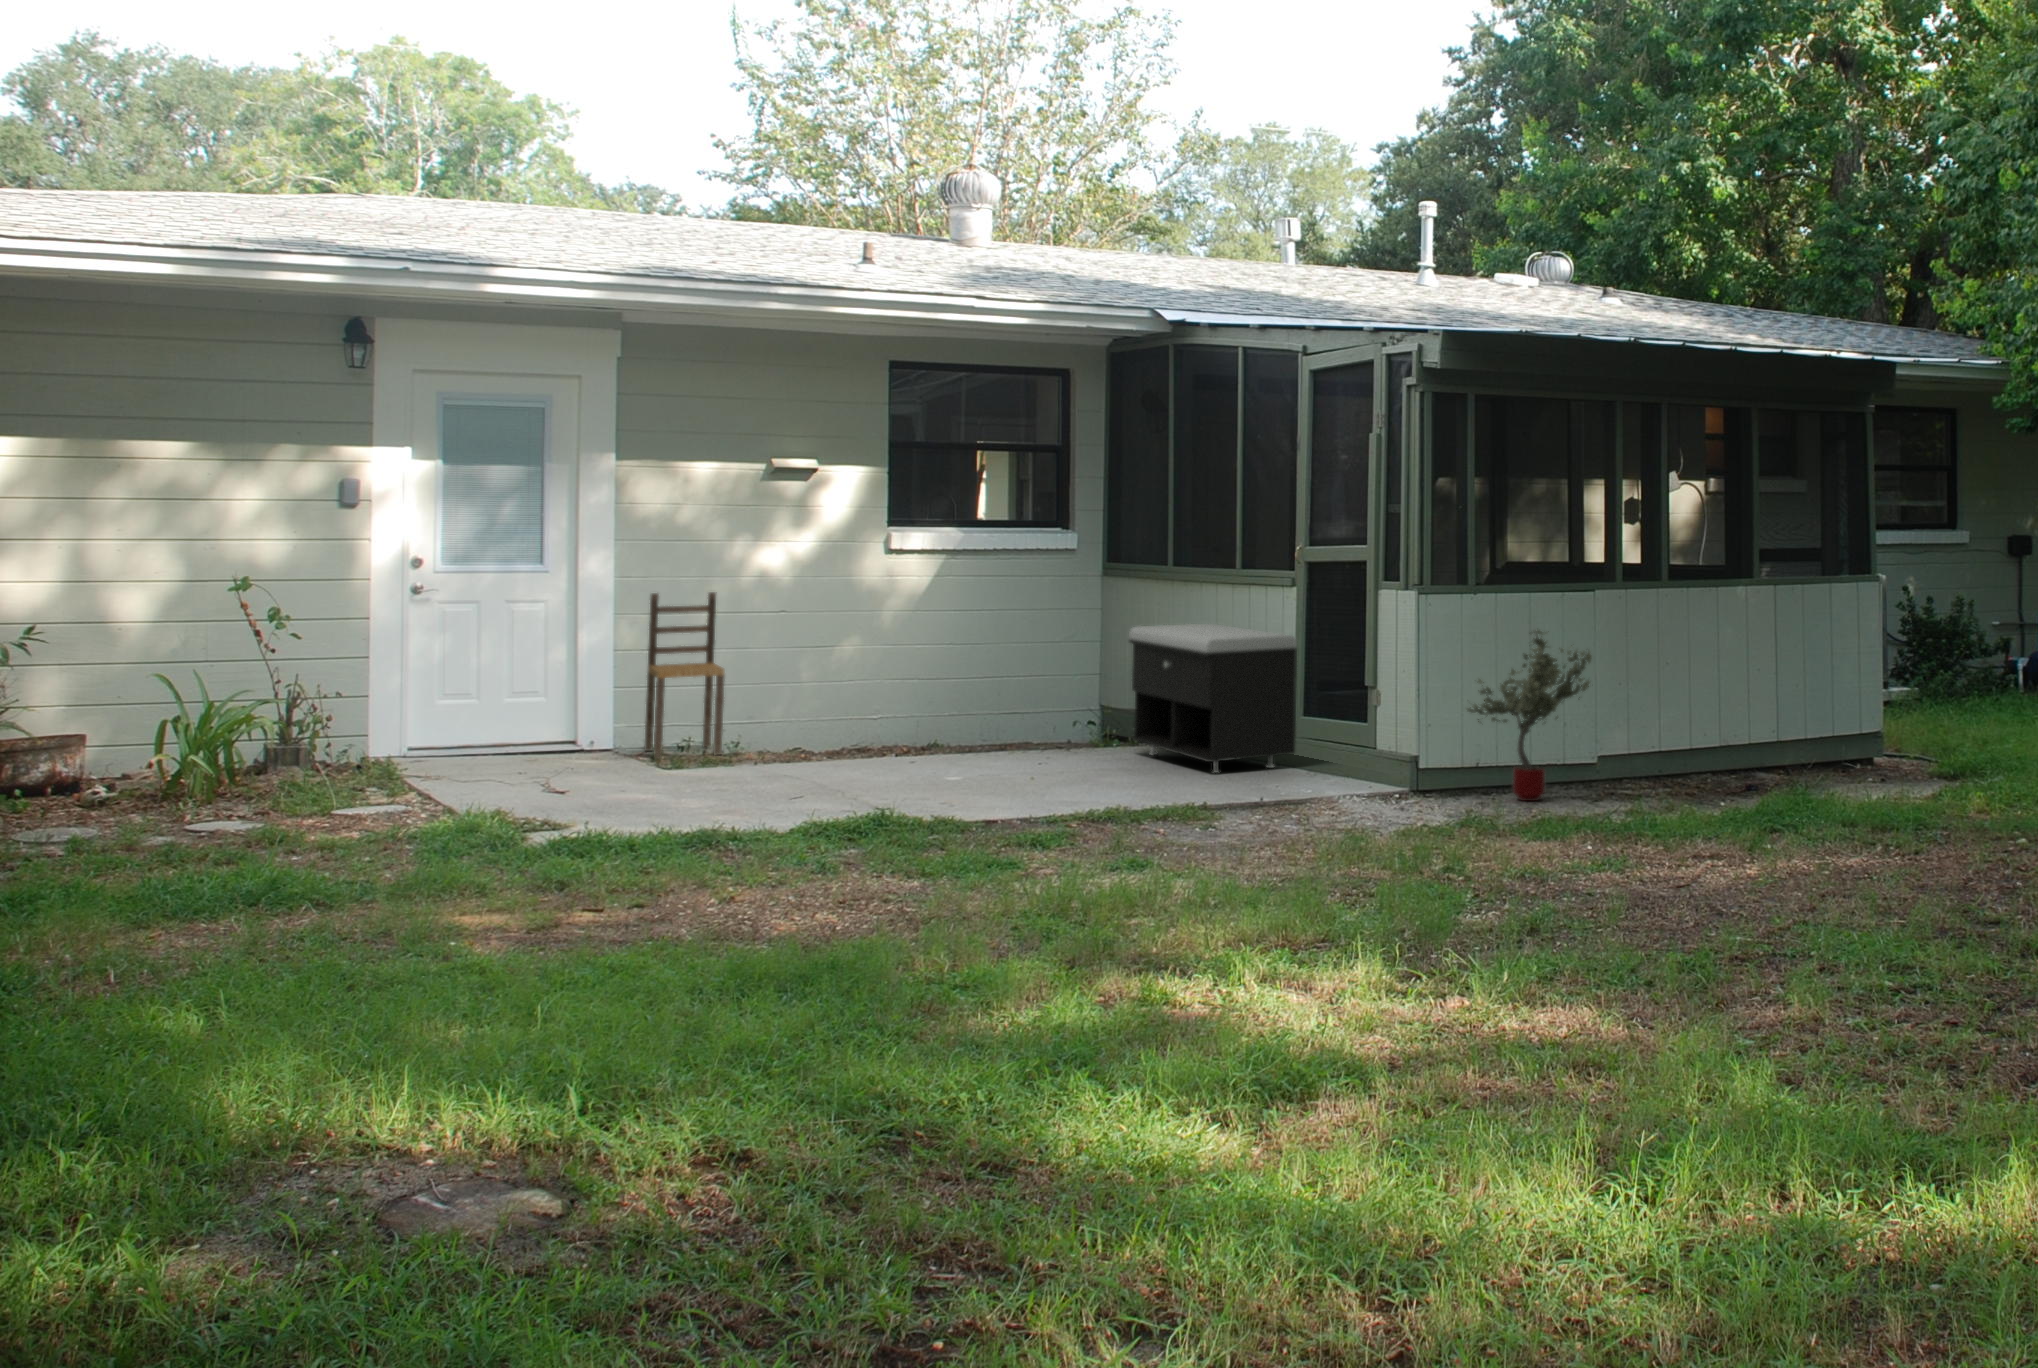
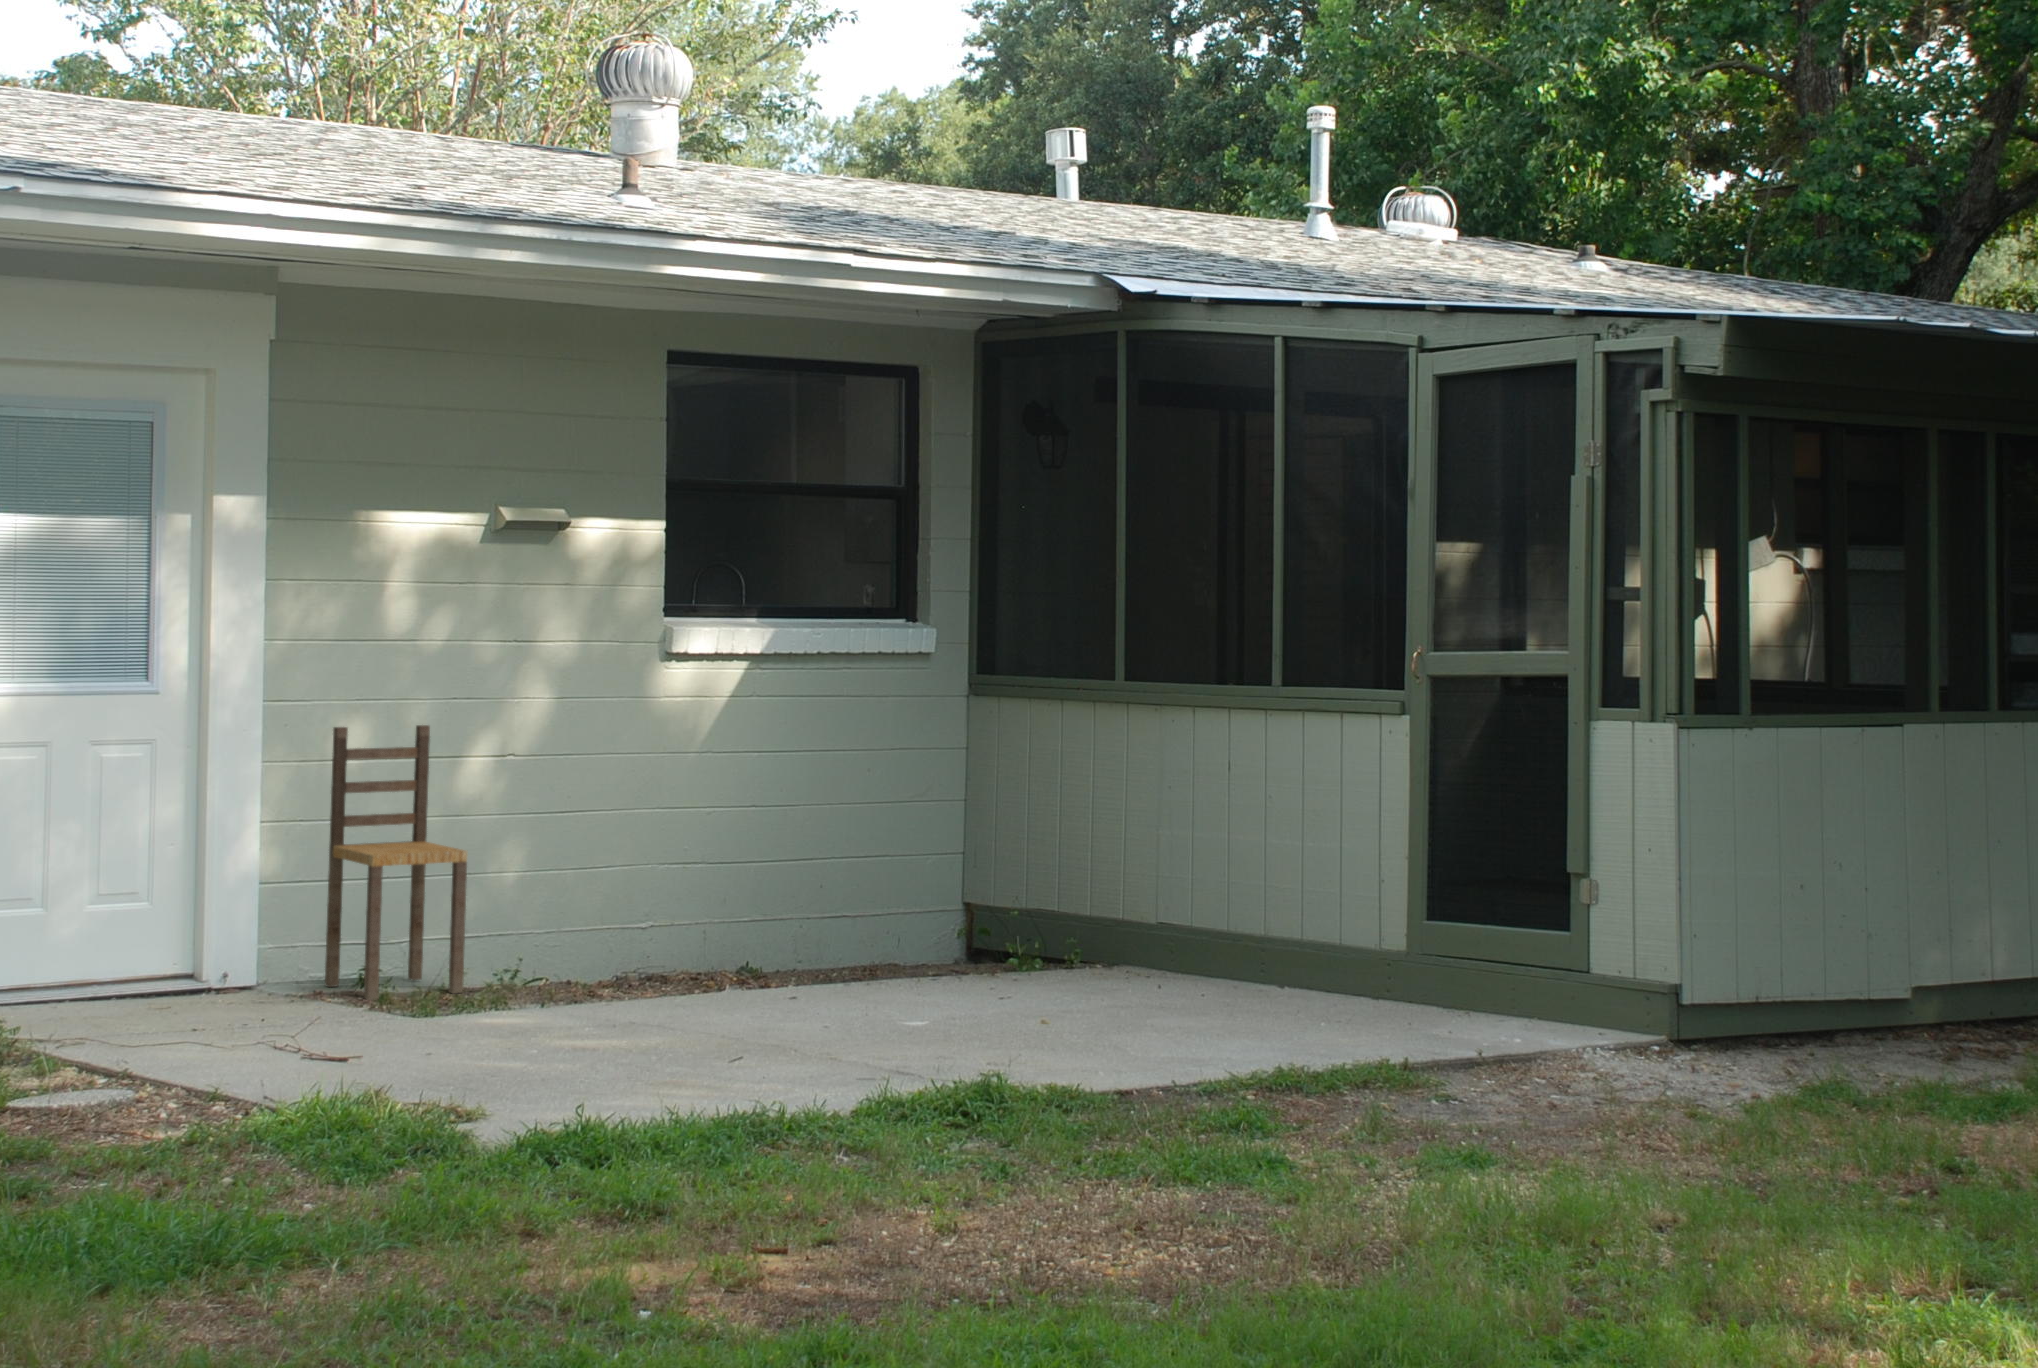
storage bench: present [1129,624,1297,772] -> none [1106,779,1410,1022]
potted tree: present [1468,630,1592,801] -> none [1774,786,1959,1064]

